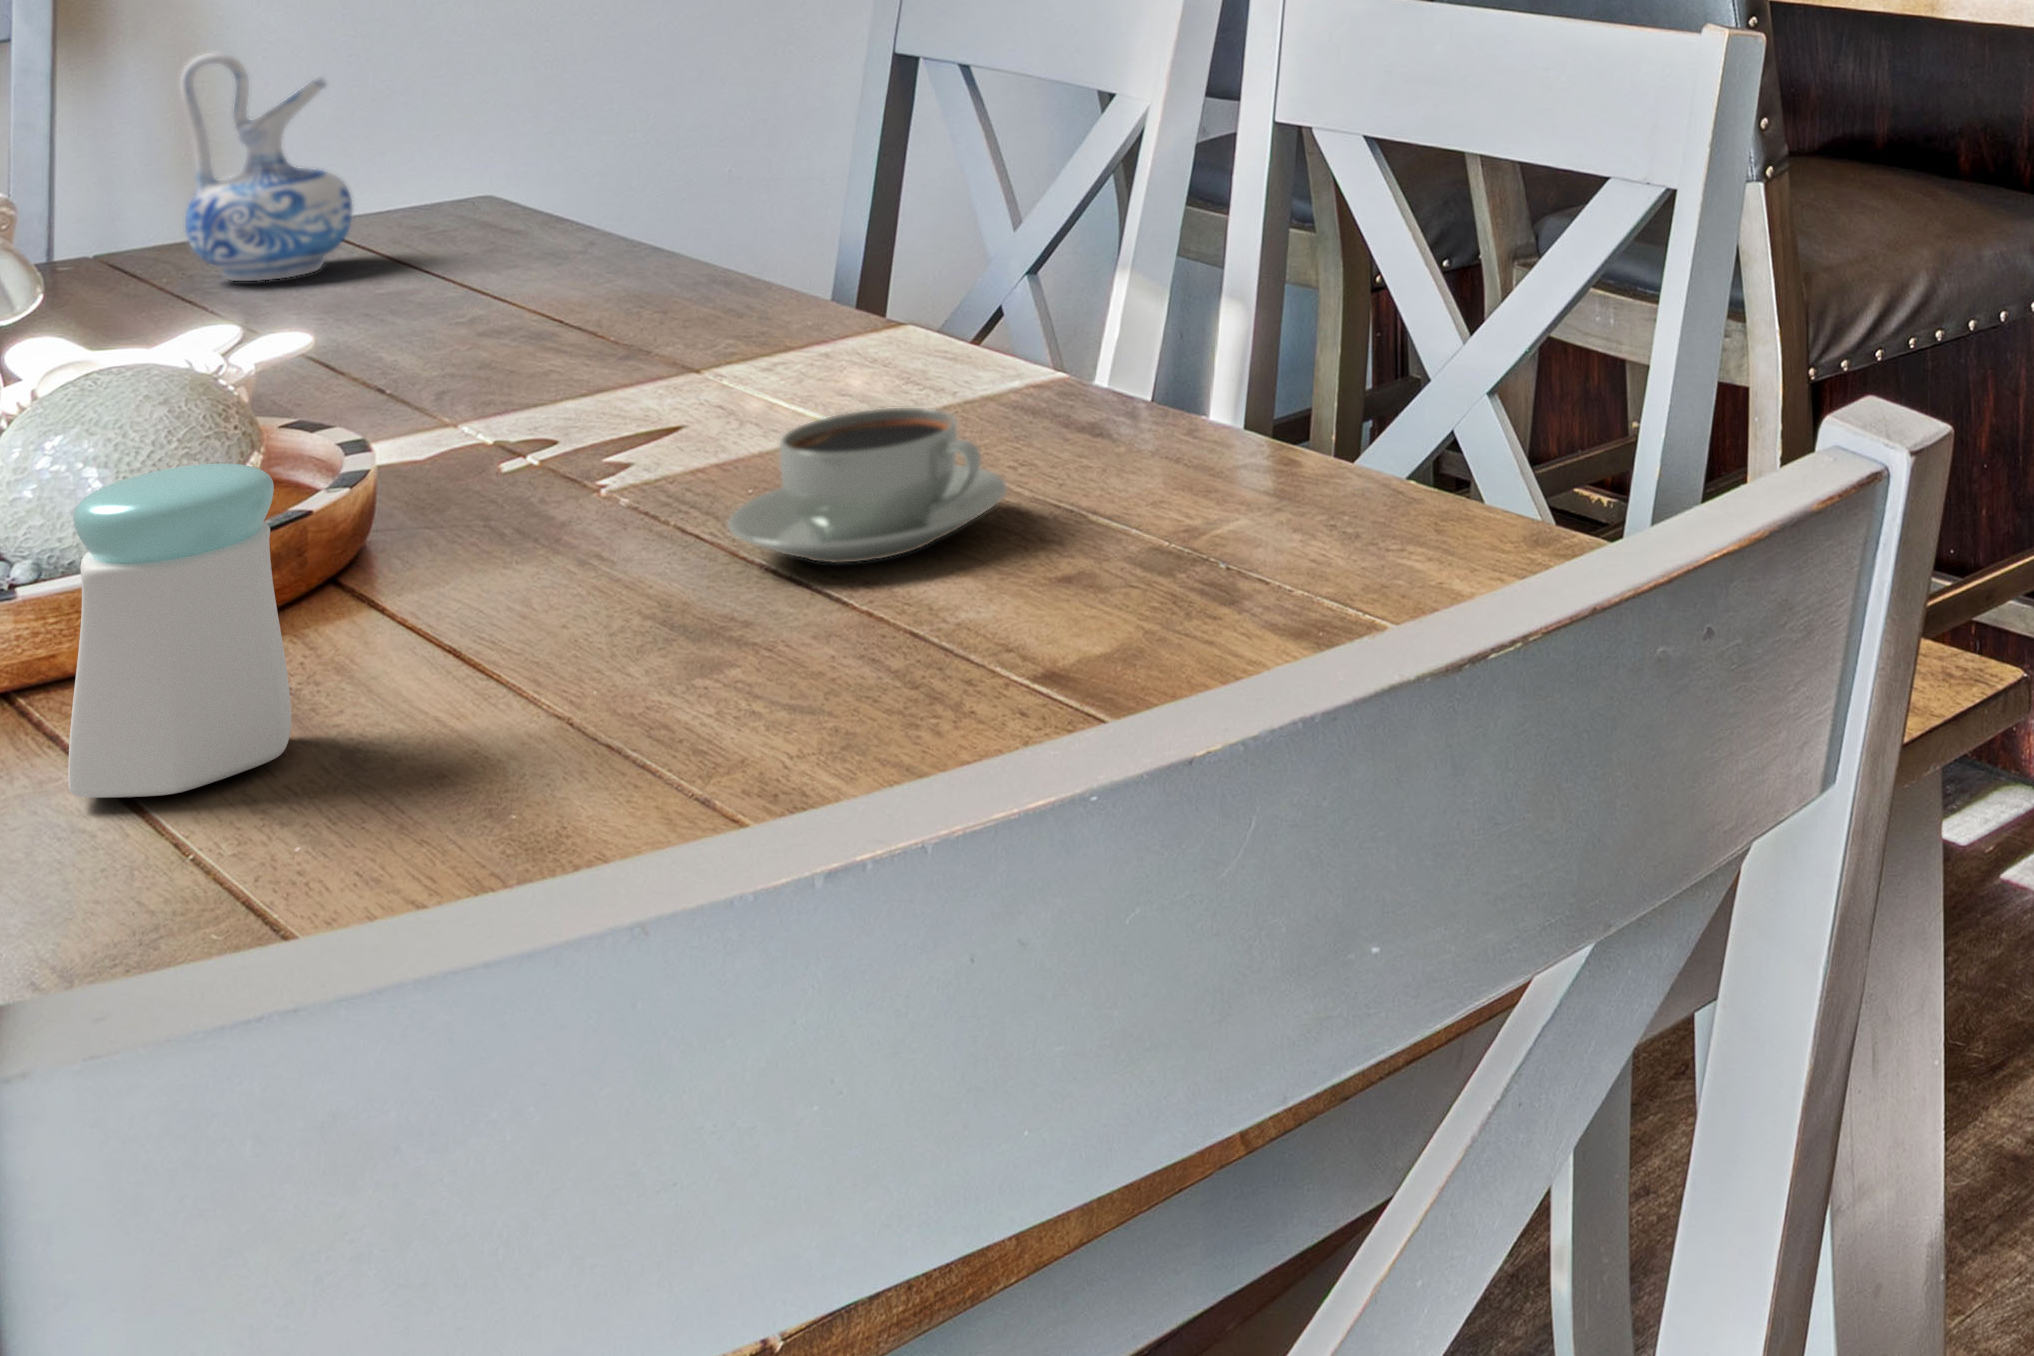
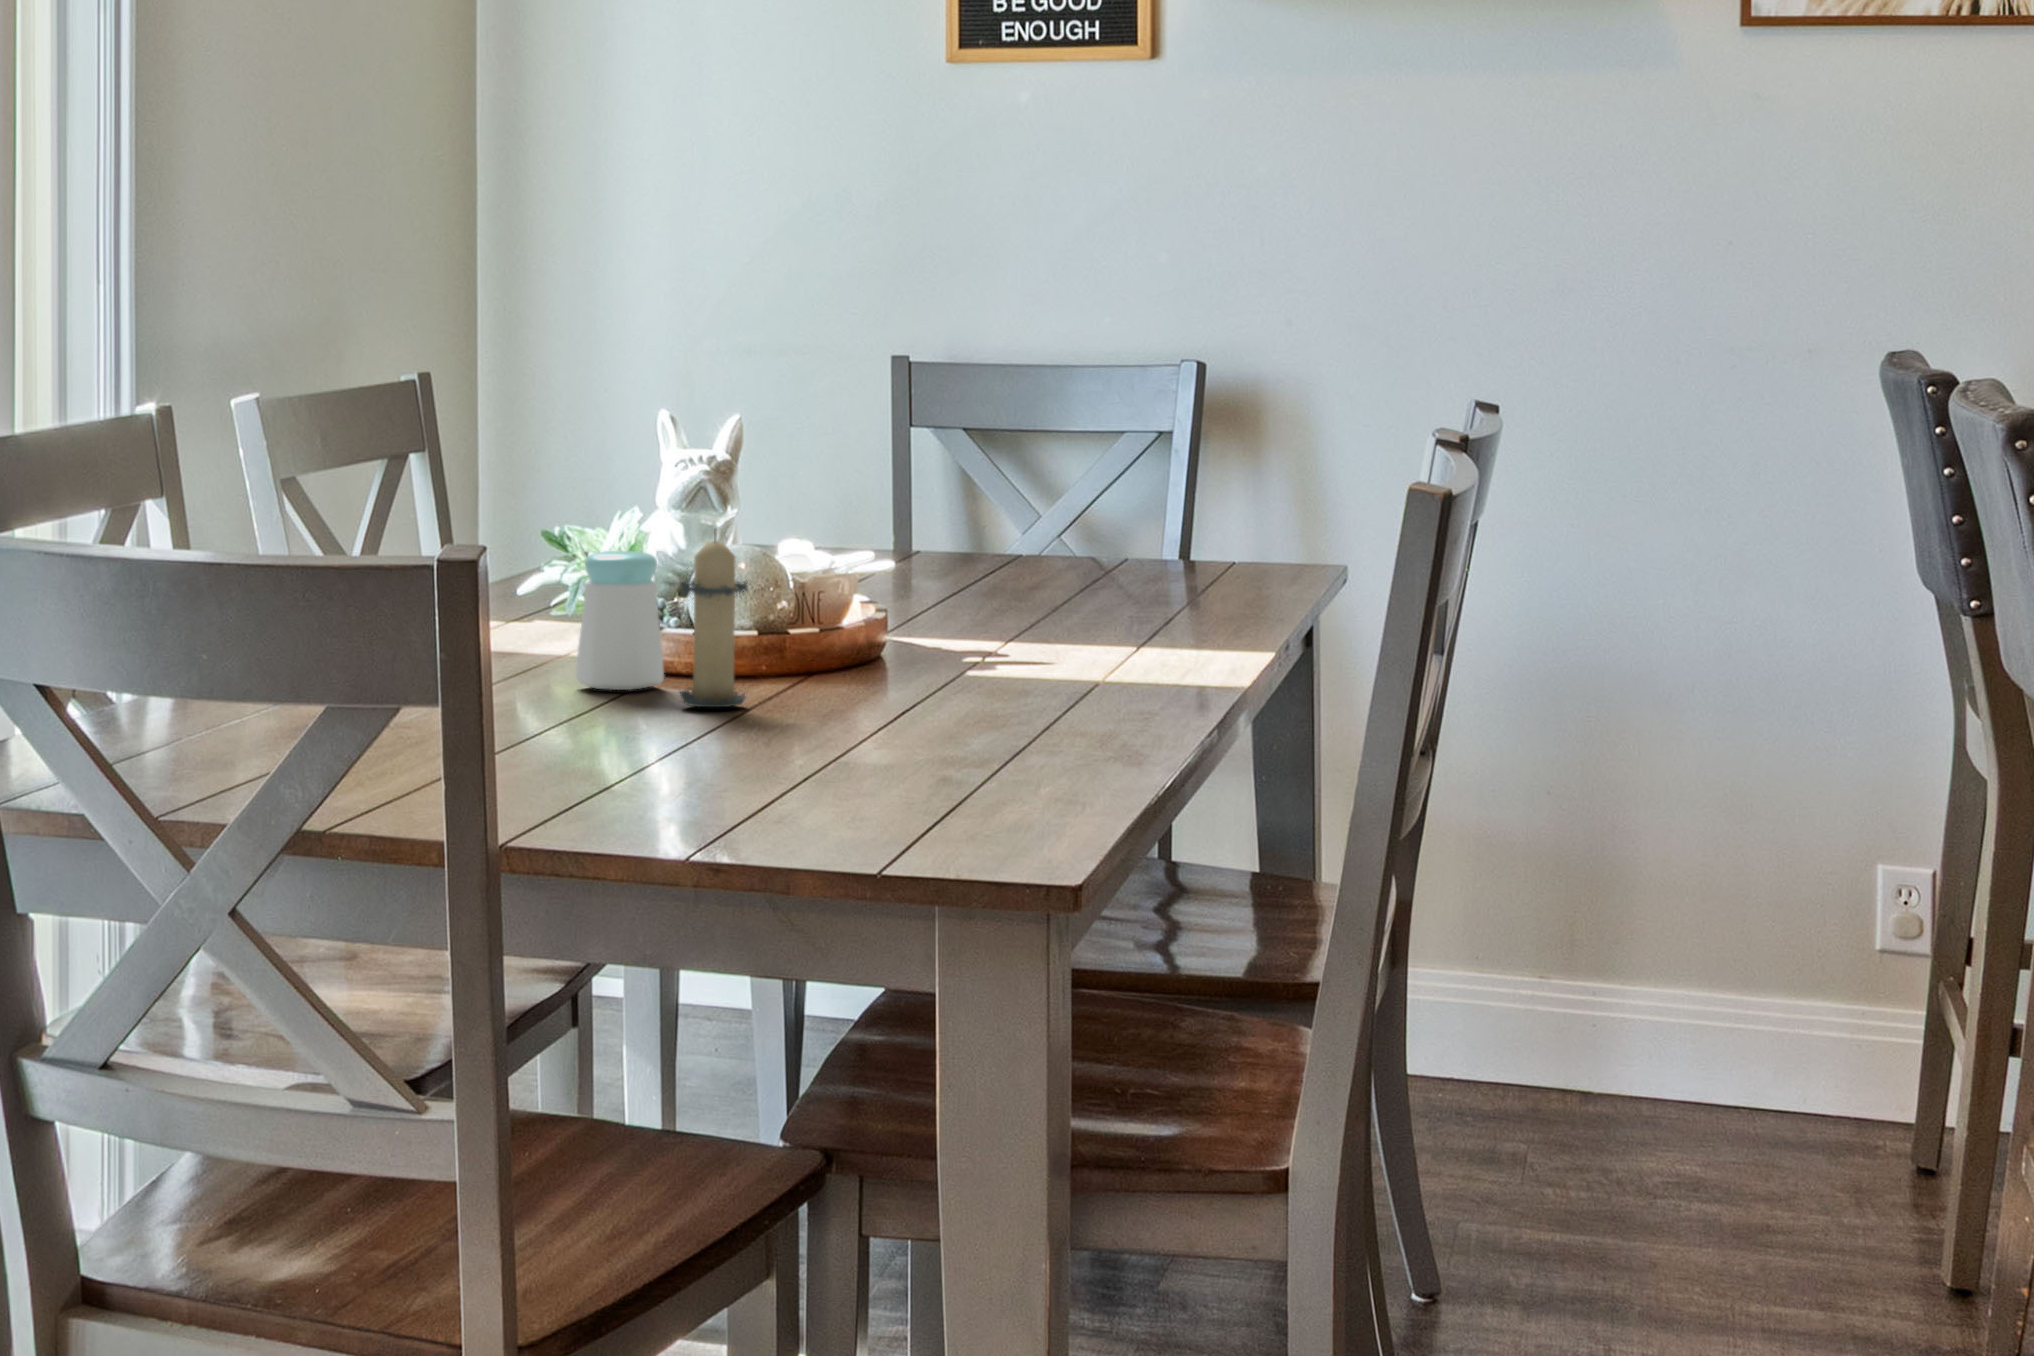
ceramic pitcher: present [180,53,353,281] -> none [1136,441,1222,587]
candle: none [483,372,687,751] -> present [680,530,748,707]
coffee cup: present [728,408,1007,563] -> none [890,622,1038,699]

